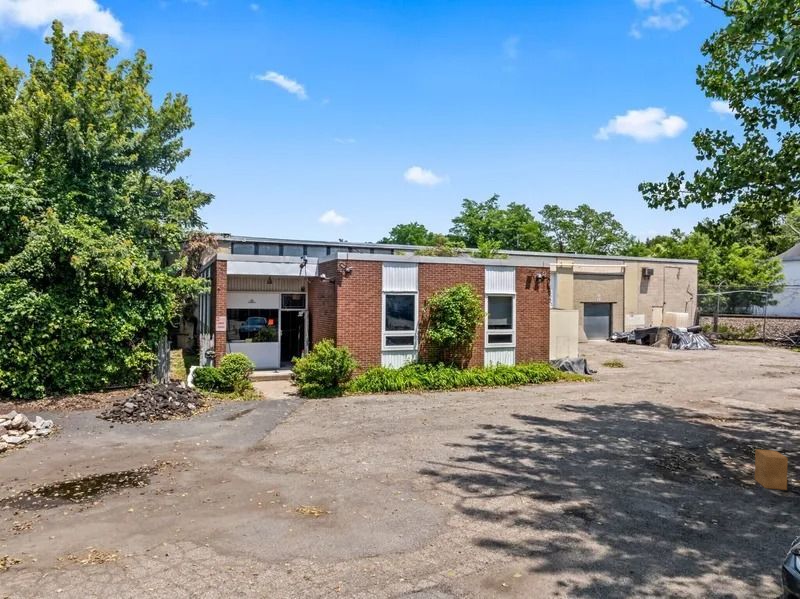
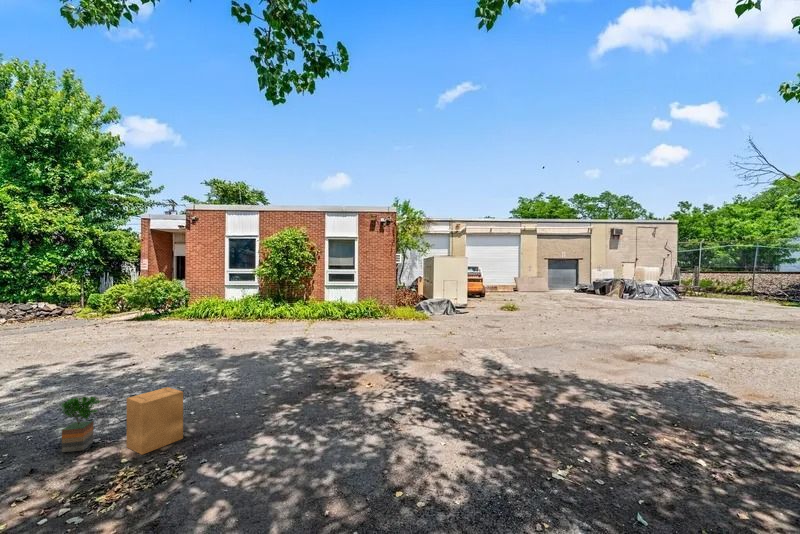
potted tree: none [728,458,758,494] -> present [62,397,100,452]

